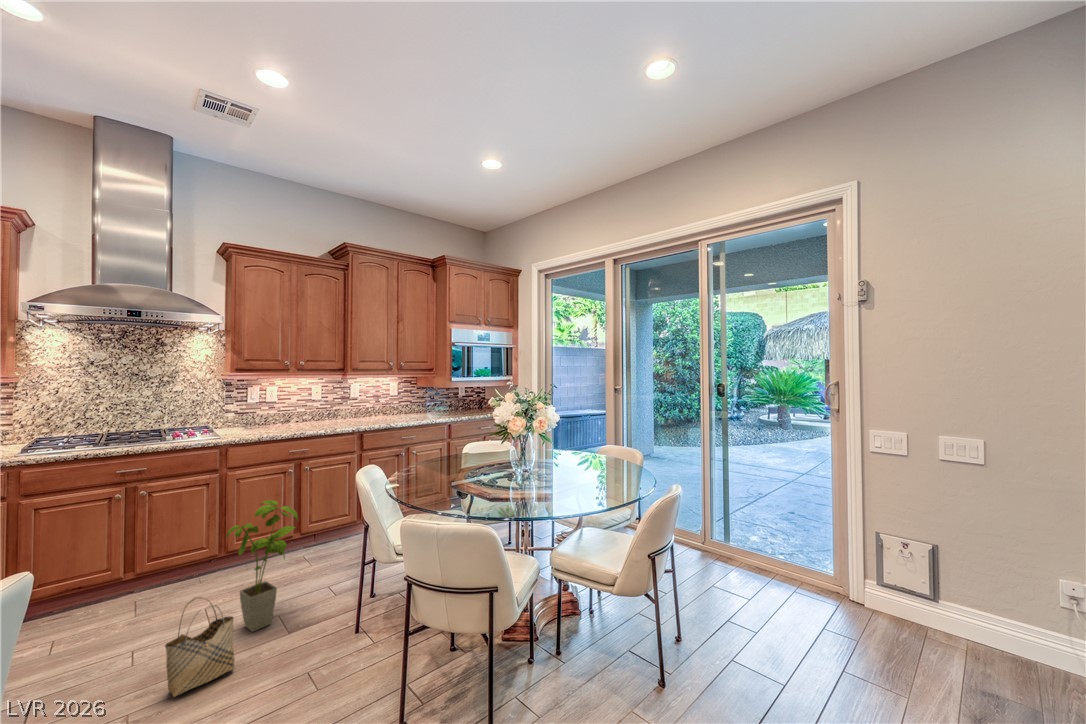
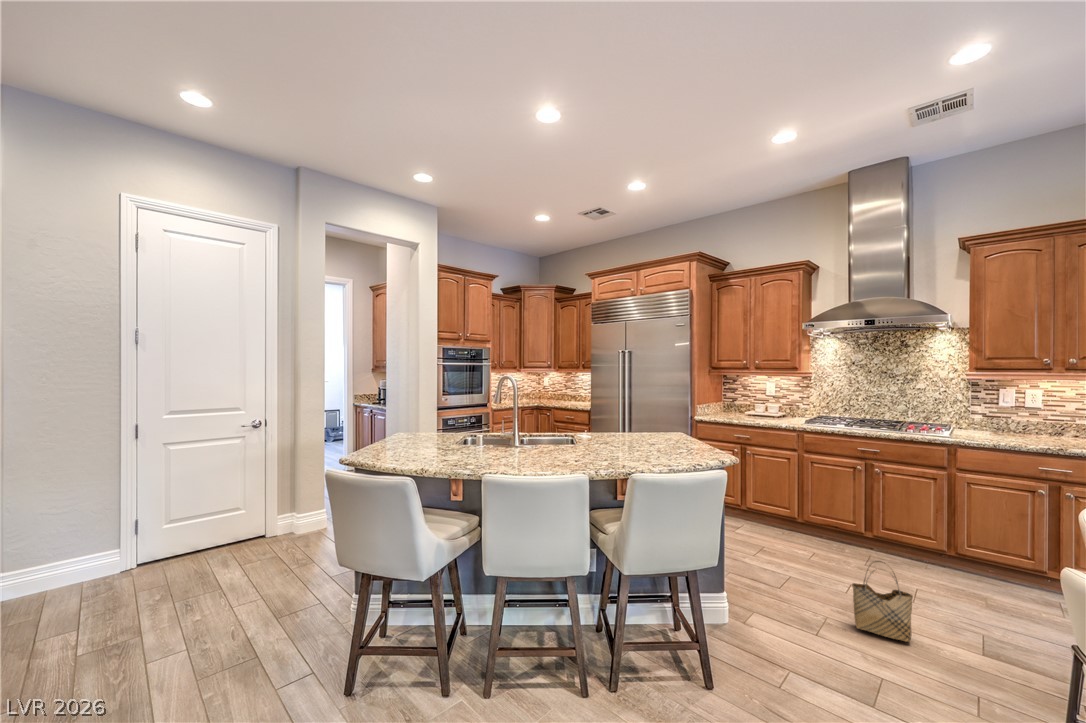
house plant: present [226,500,298,632] -> none [921,503,1012,636]

